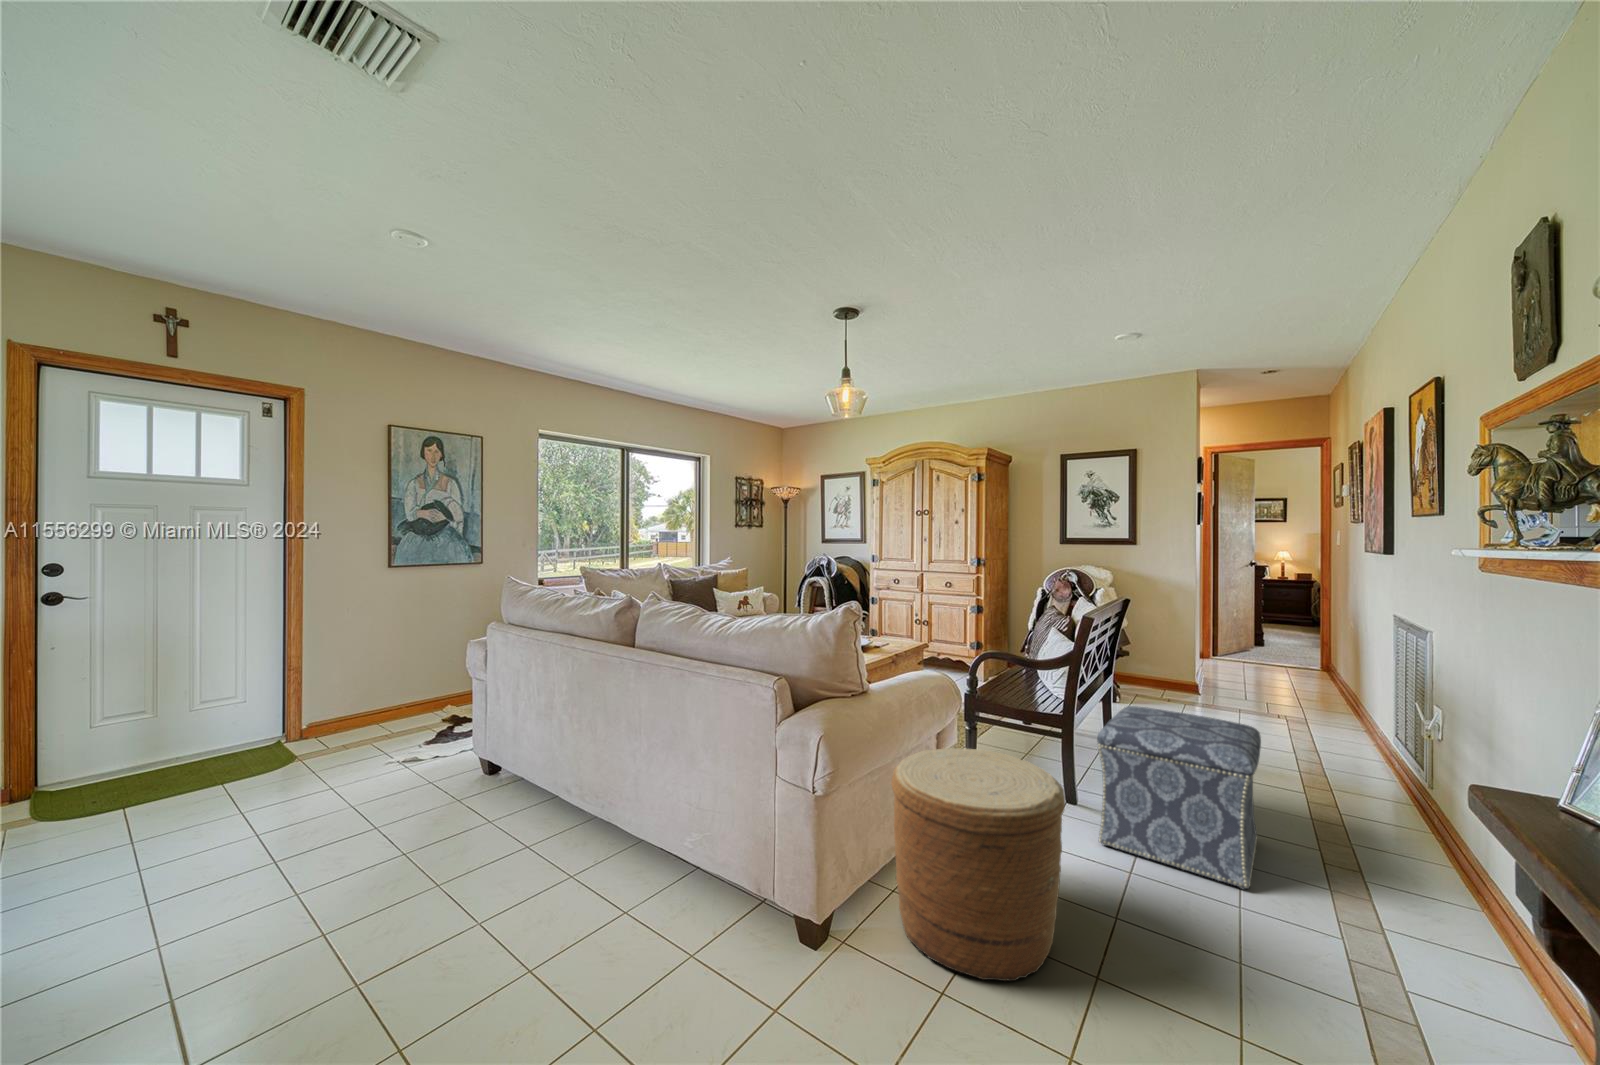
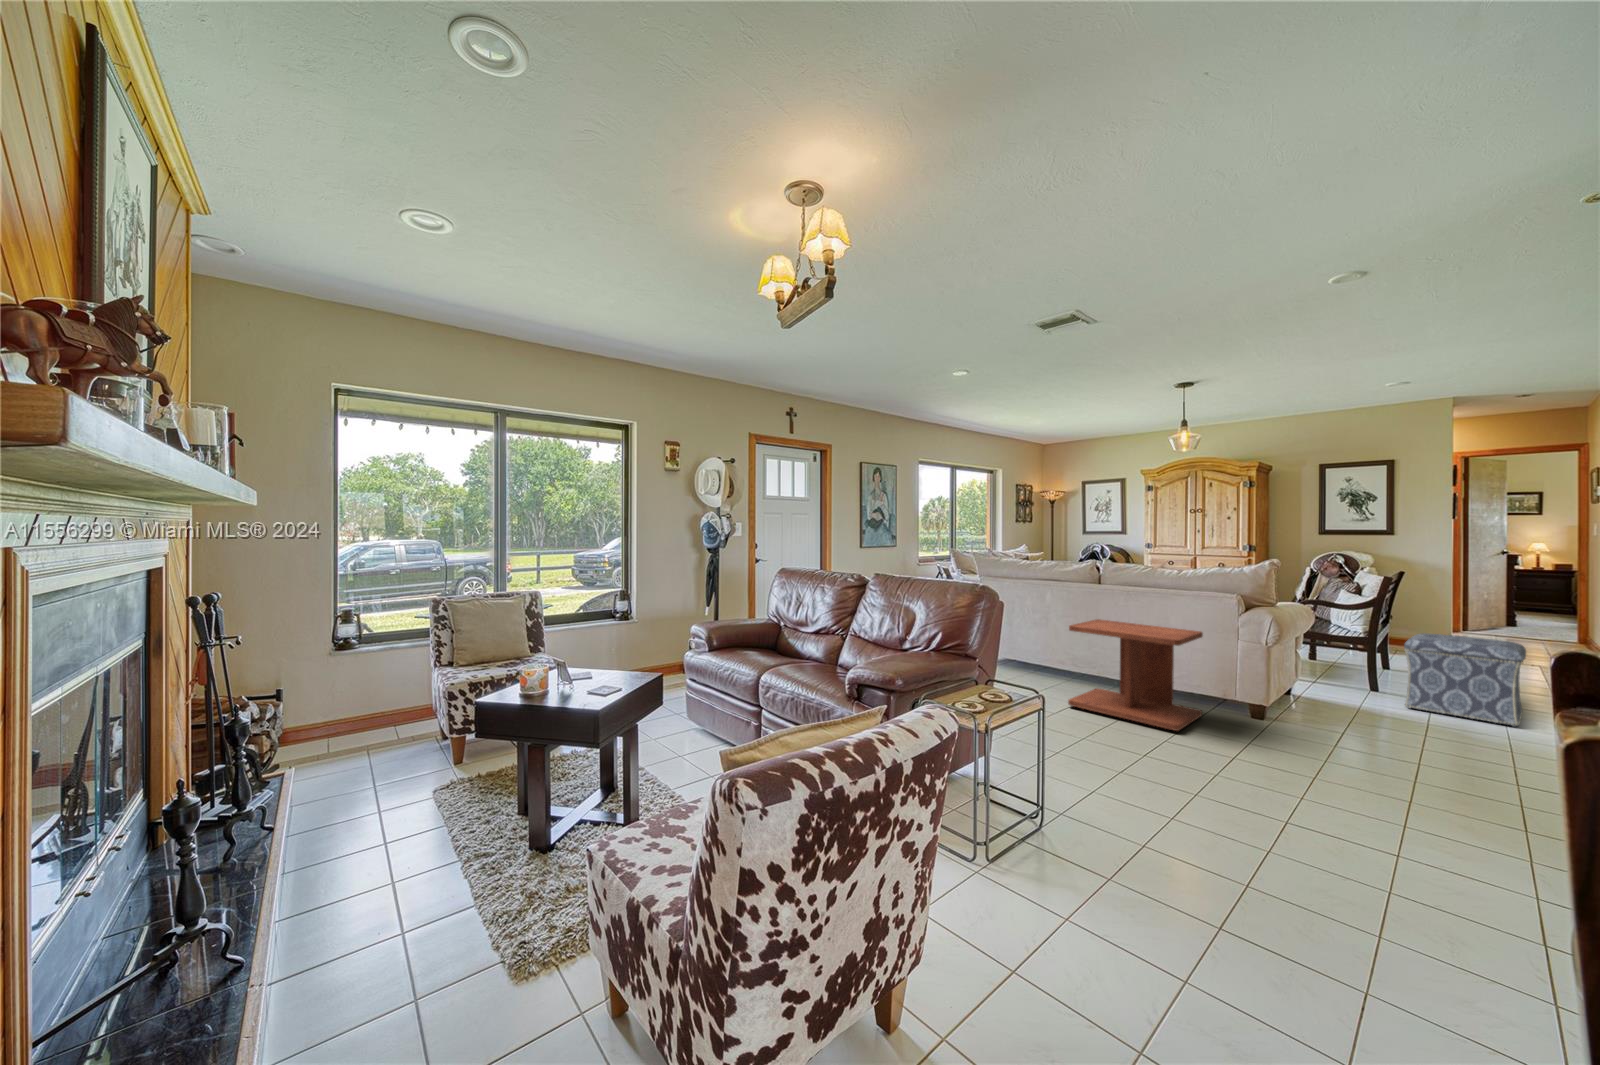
side table: none [477,714,726,1020] -> present [1068,619,1203,731]
basket: present [891,748,1065,981] -> none [1290,641,1407,740]

